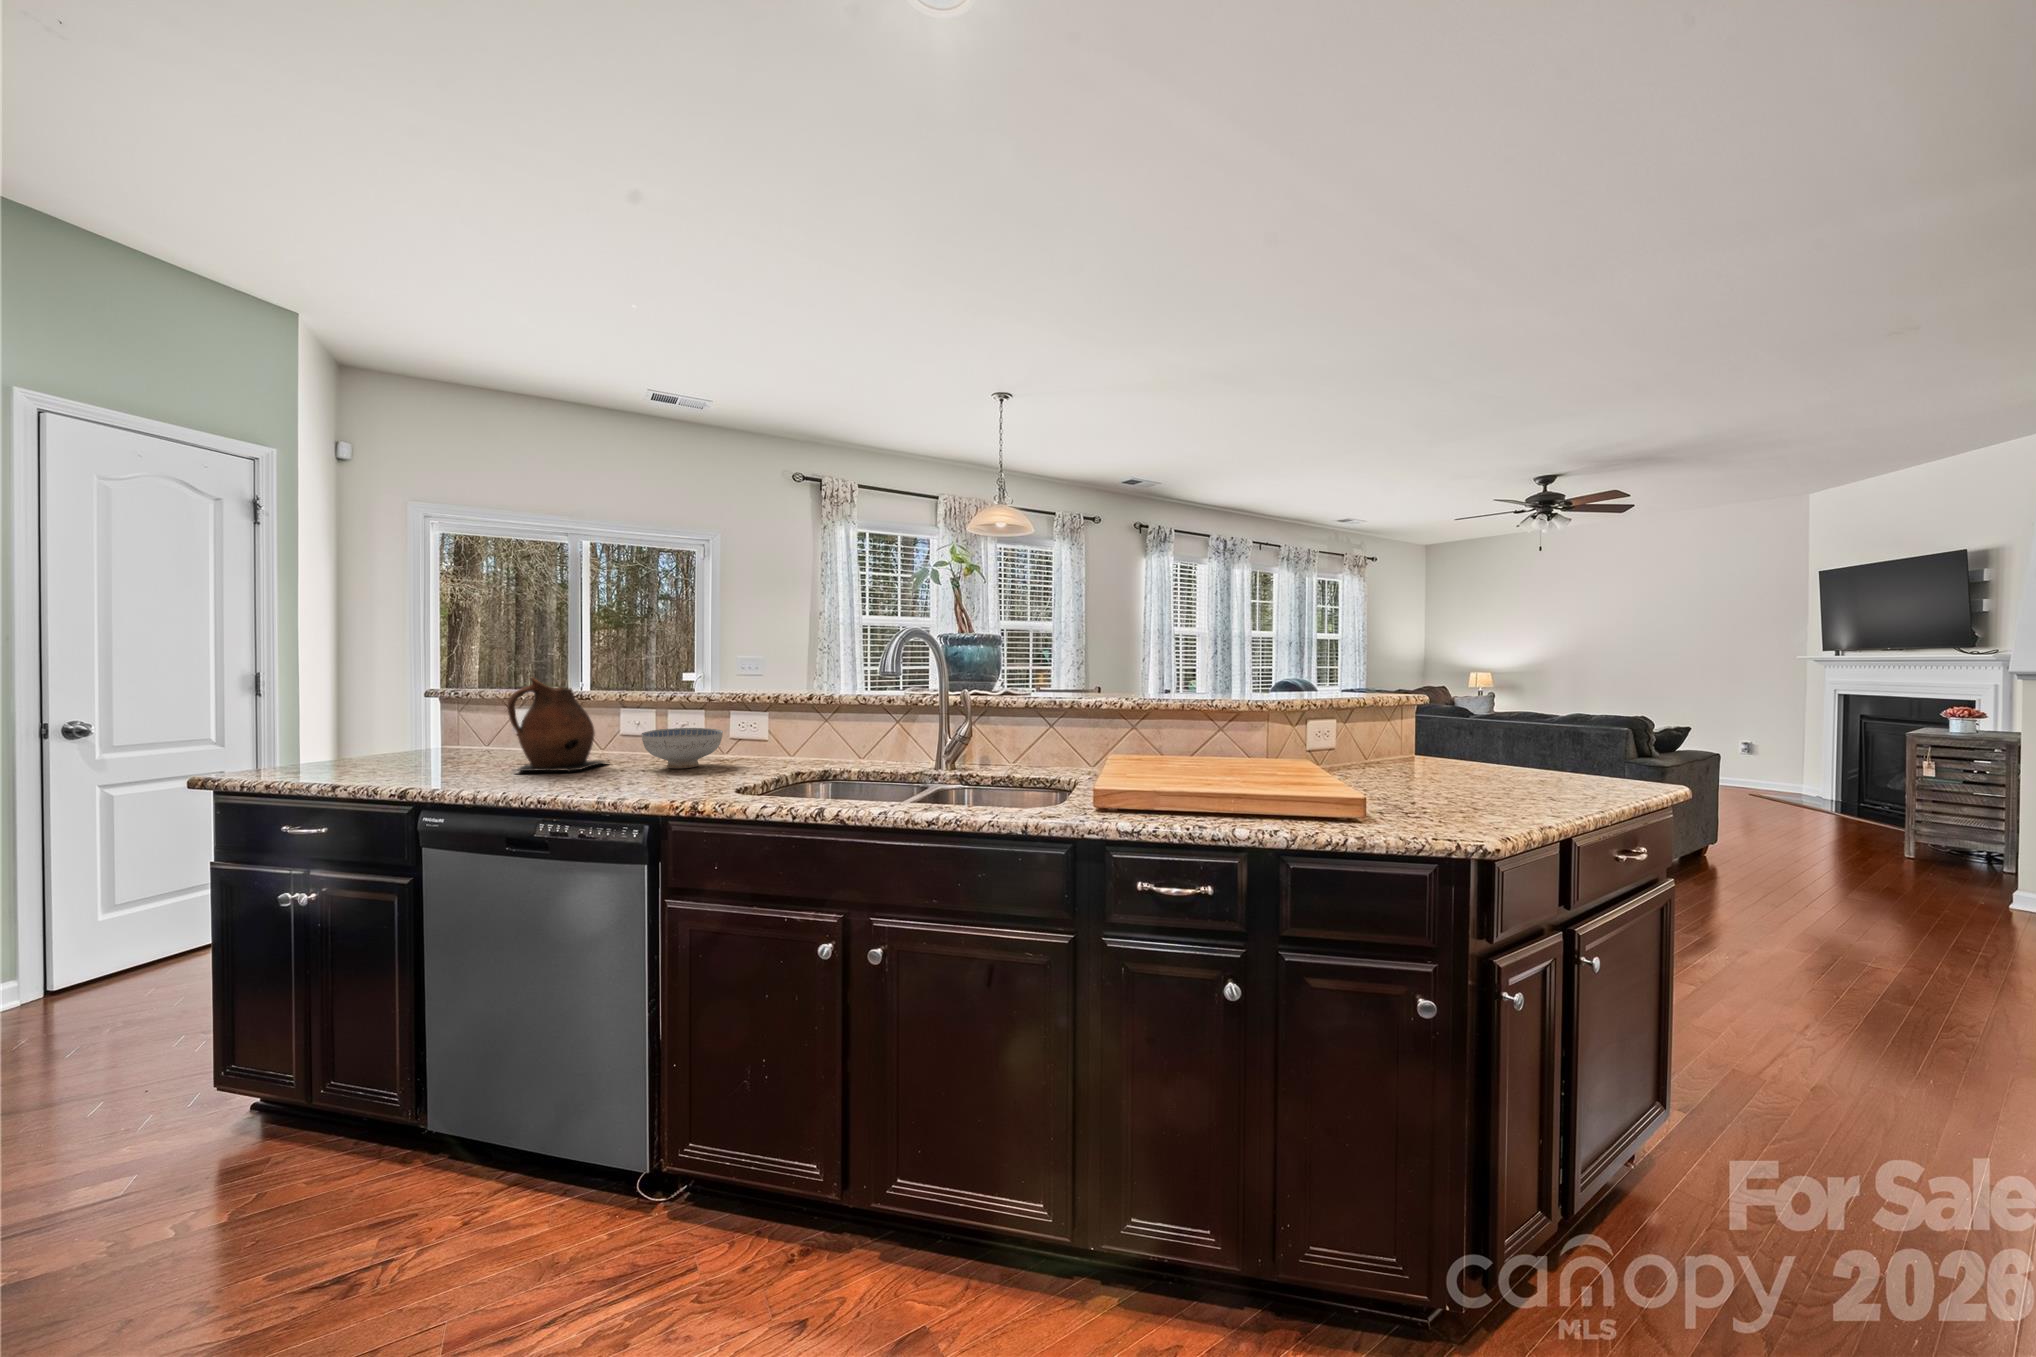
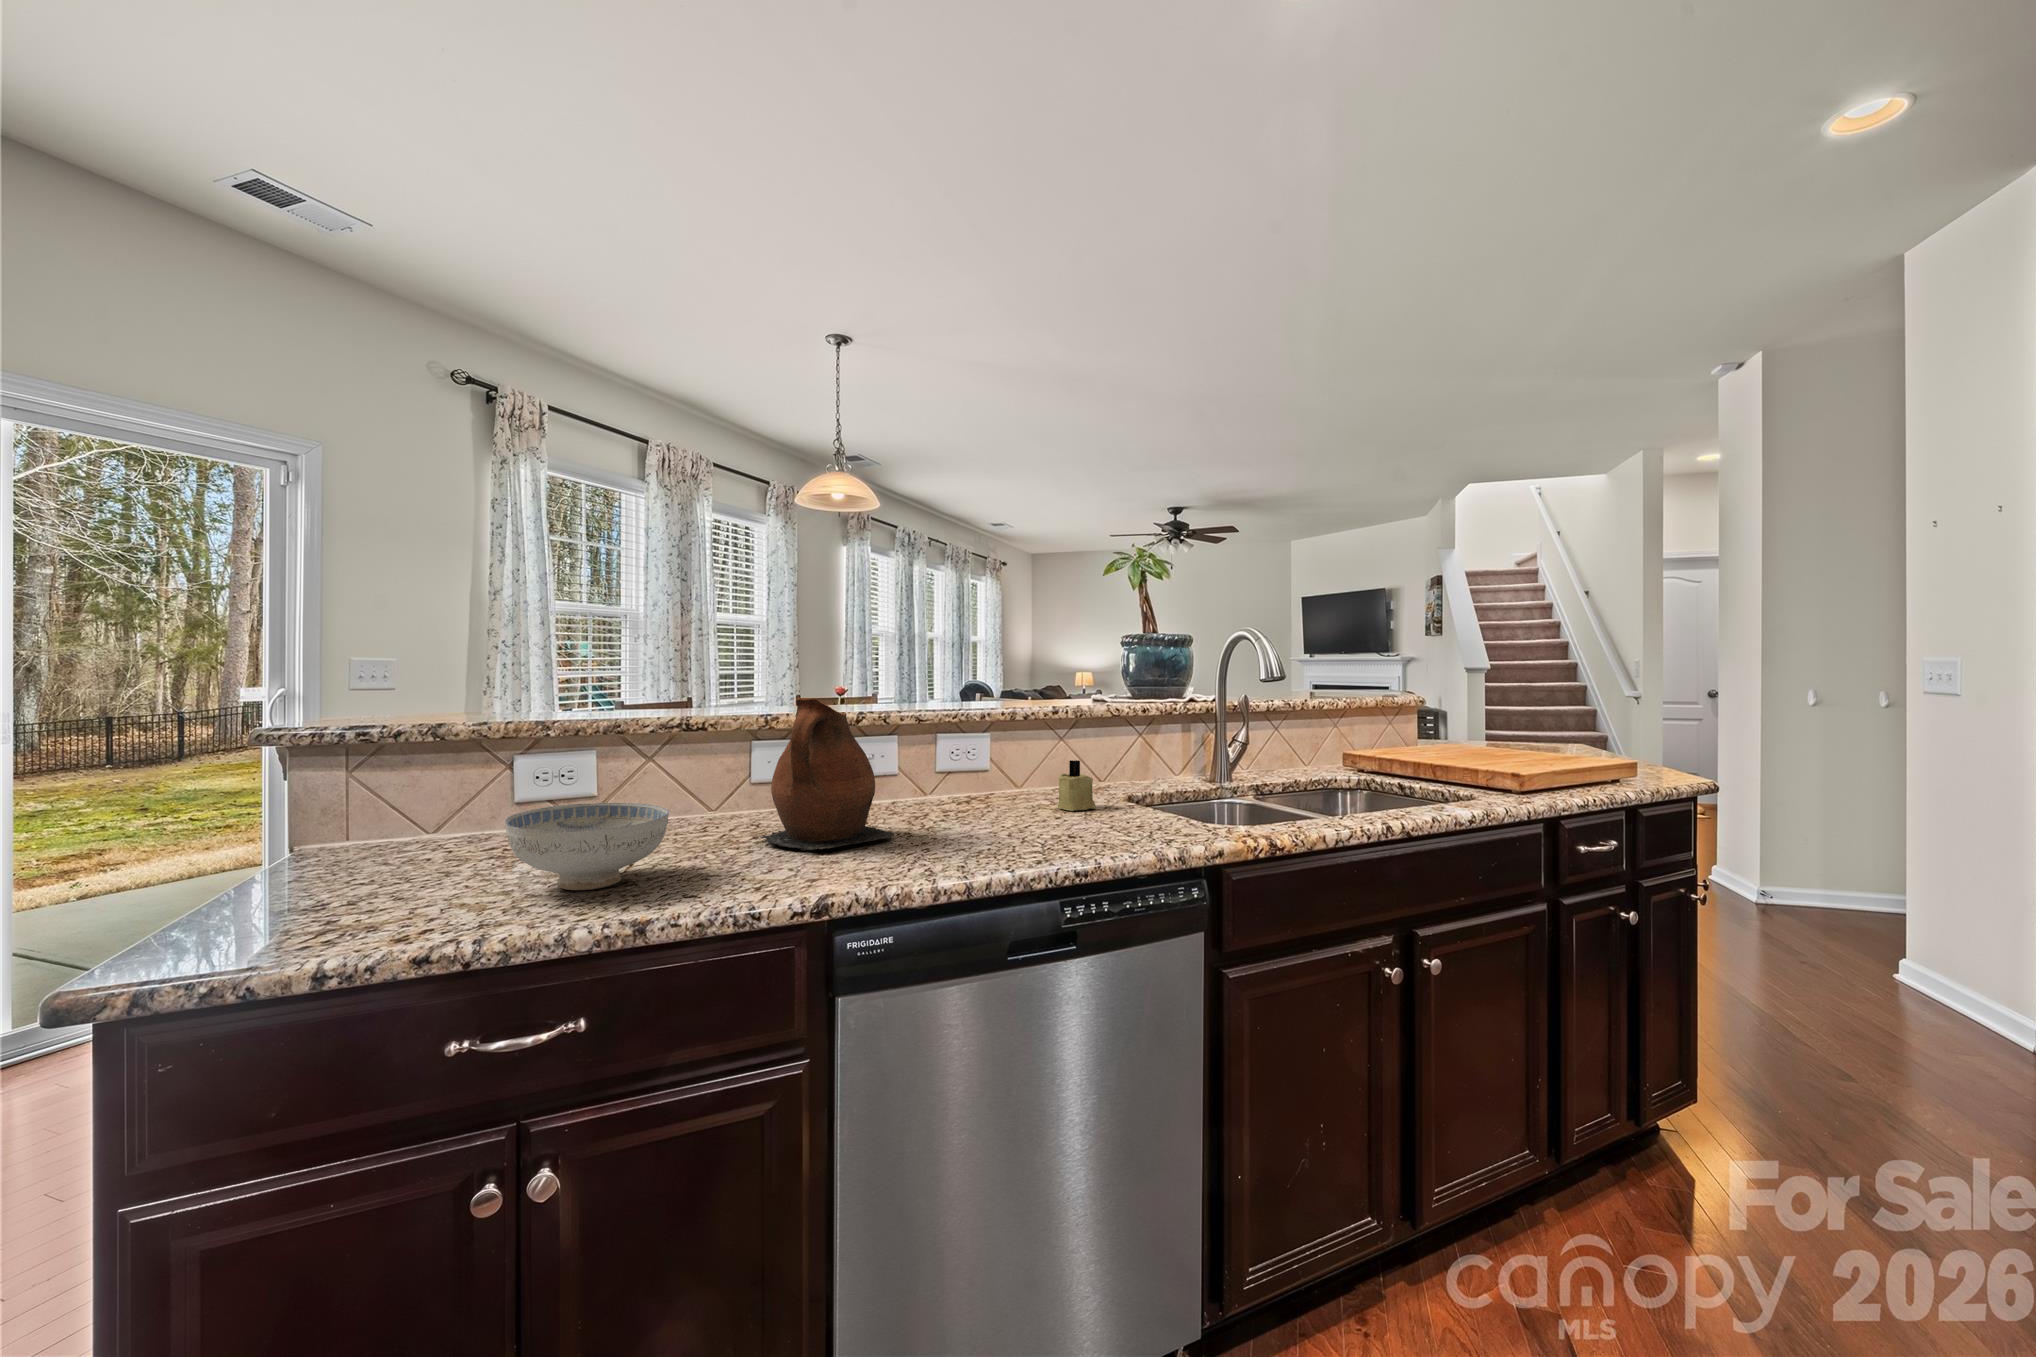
ceramic bowl: present [641,728,723,769] -> present [505,803,669,890]
candle: none [735,733,765,772] -> present [1057,760,1096,811]

